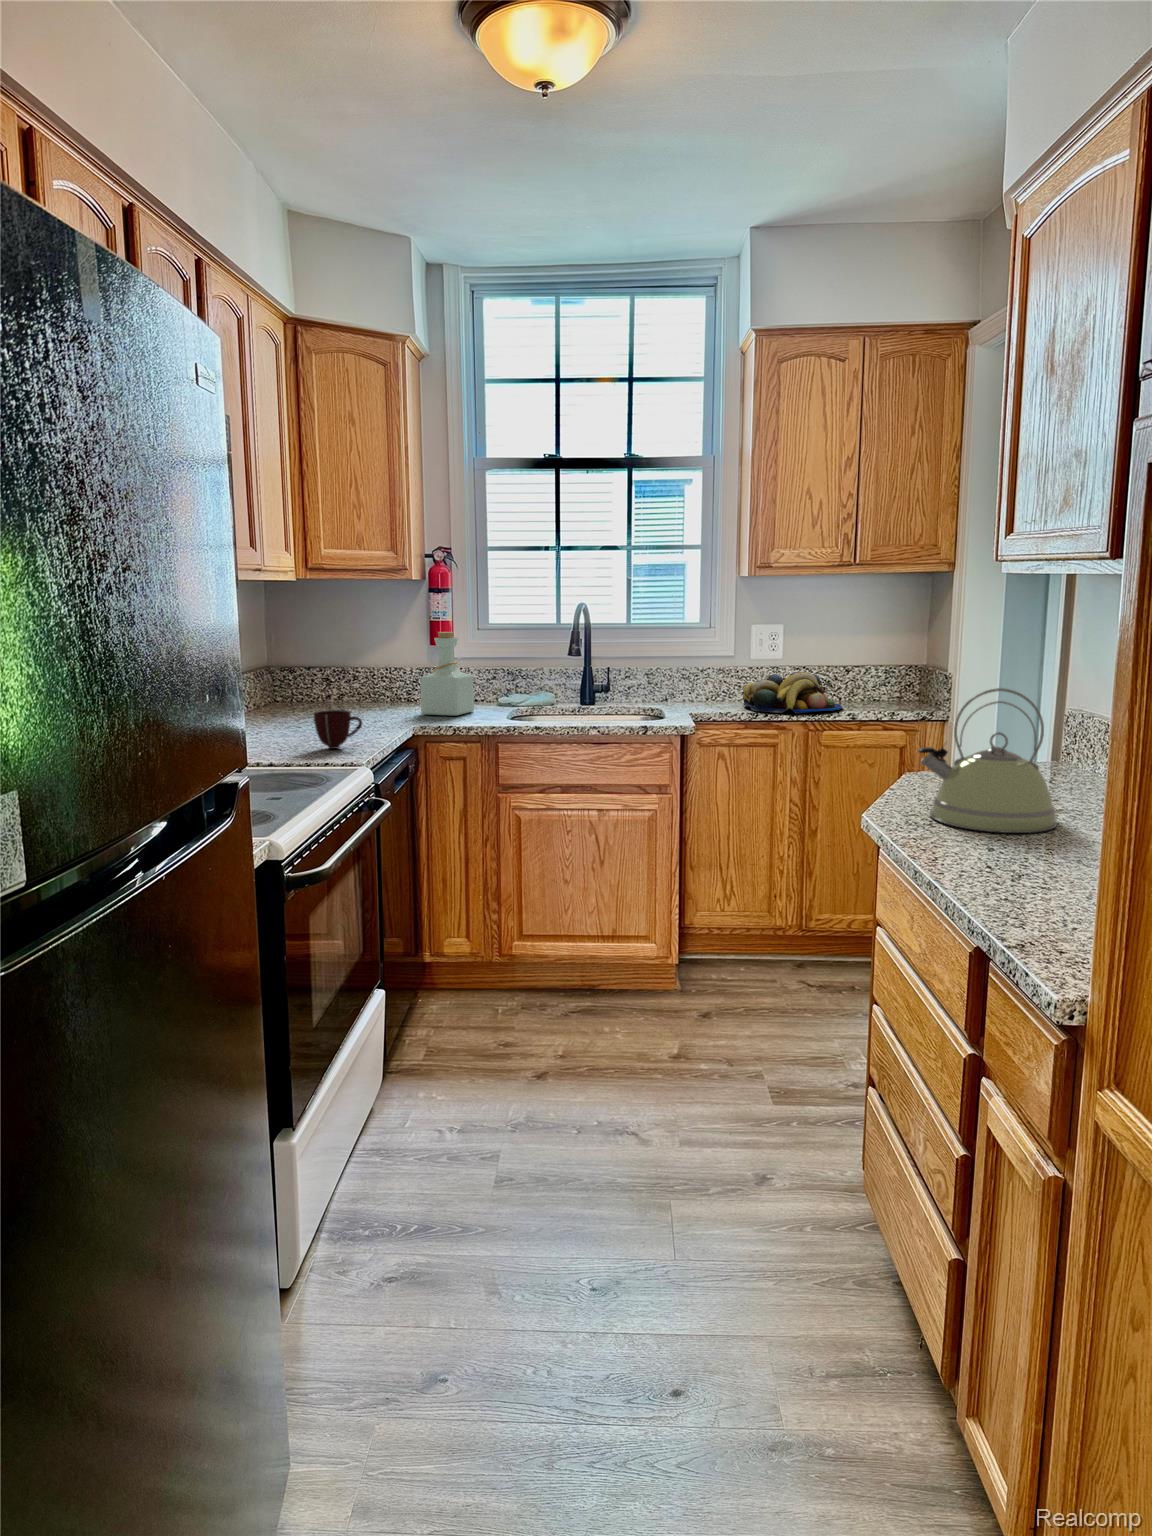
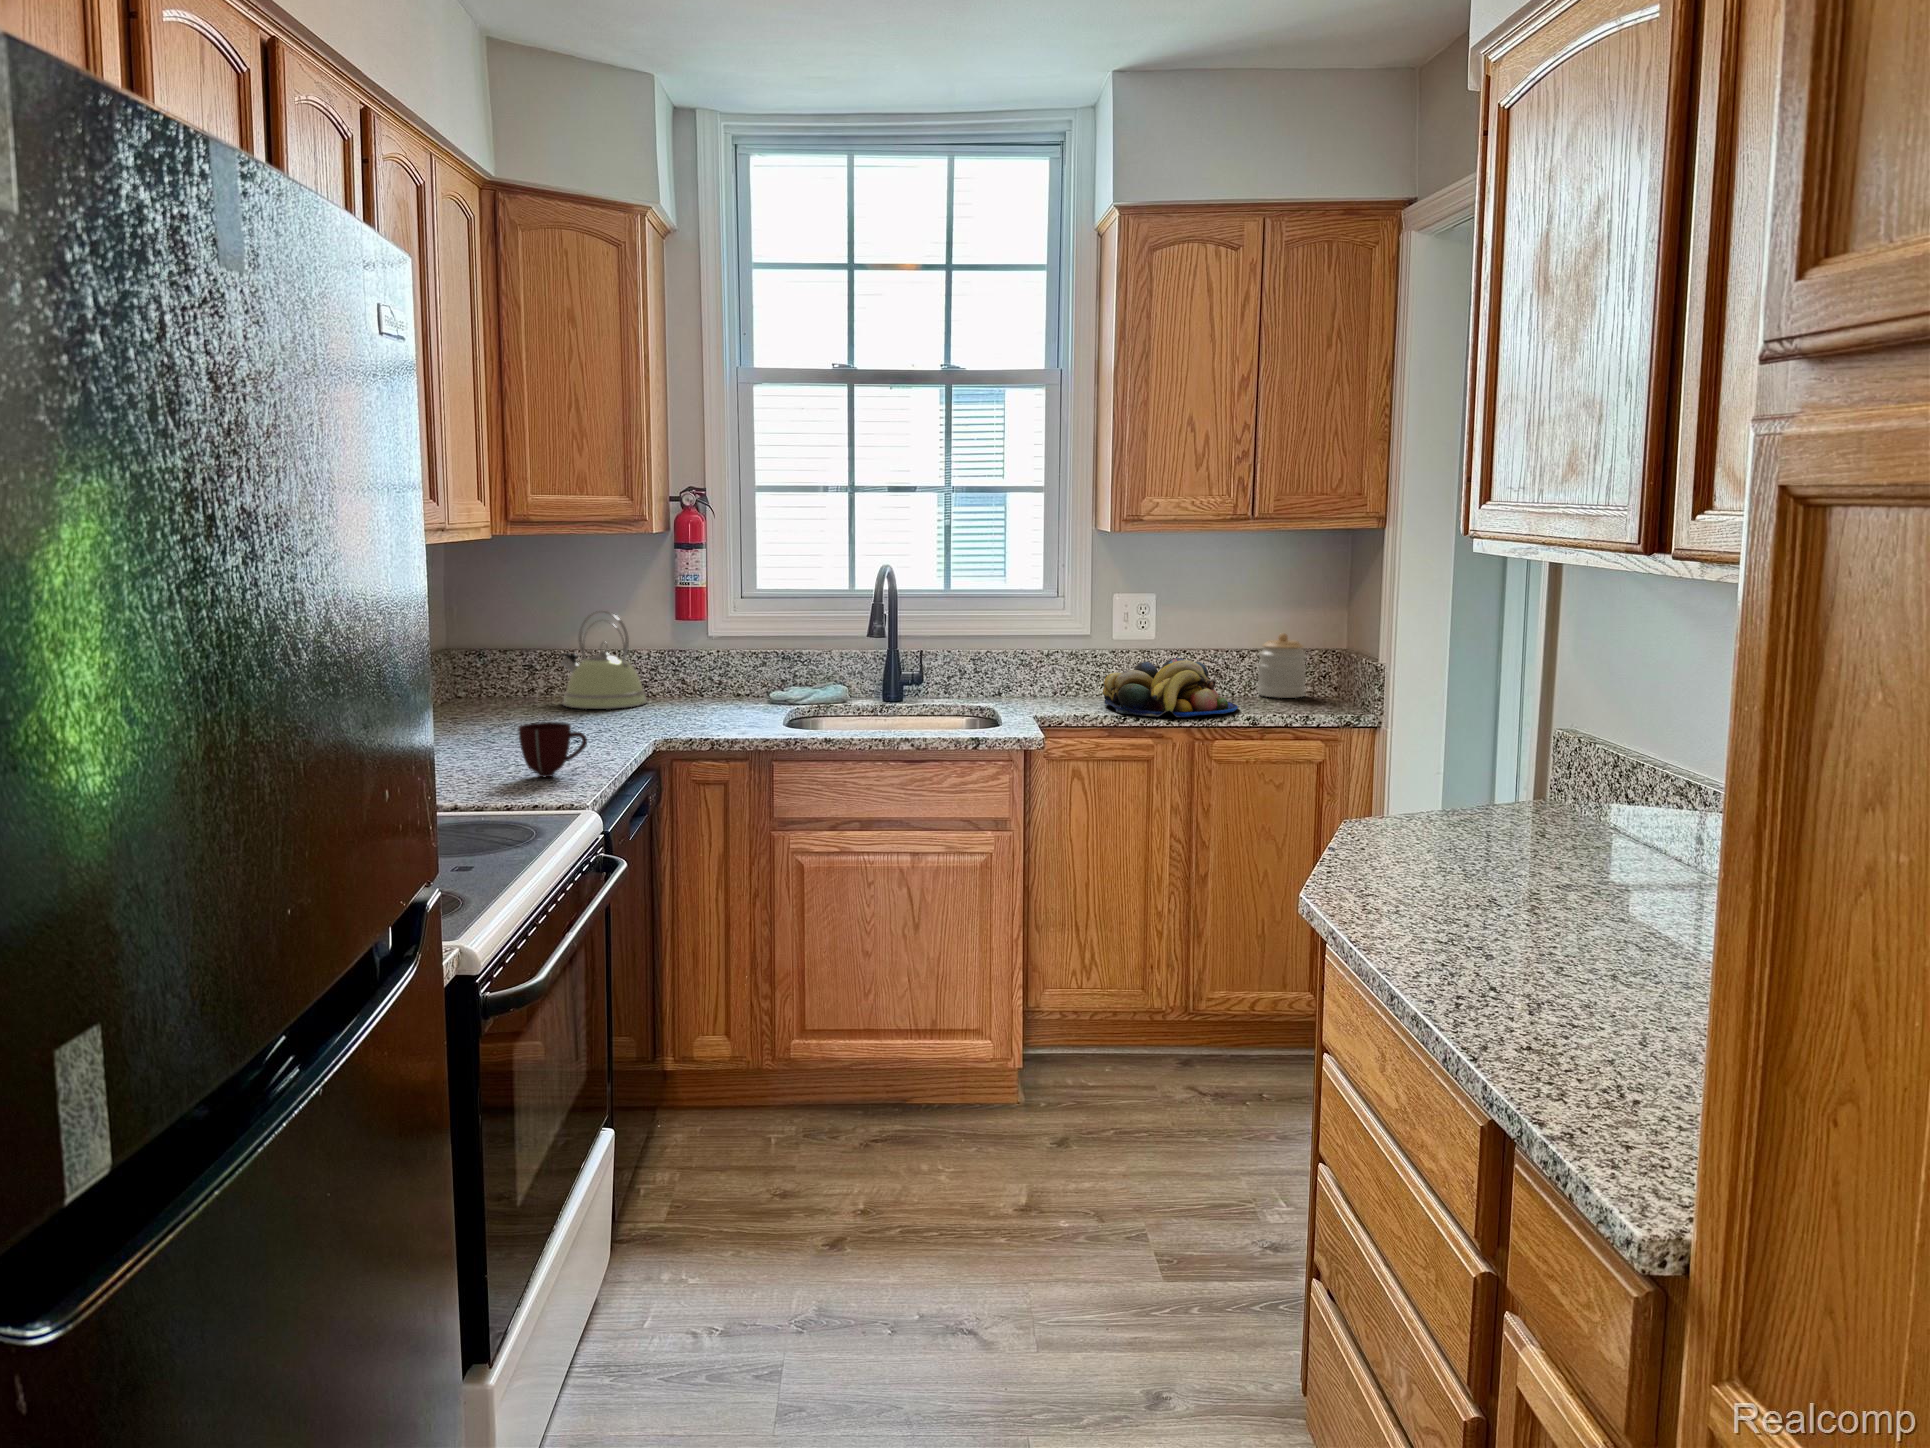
bottle: present [420,632,474,716] -> none [665,604,738,720]
jar: none [859,653,896,701] -> present [1257,633,1306,698]
kettle: present [918,688,1057,833] -> present [560,611,647,709]

